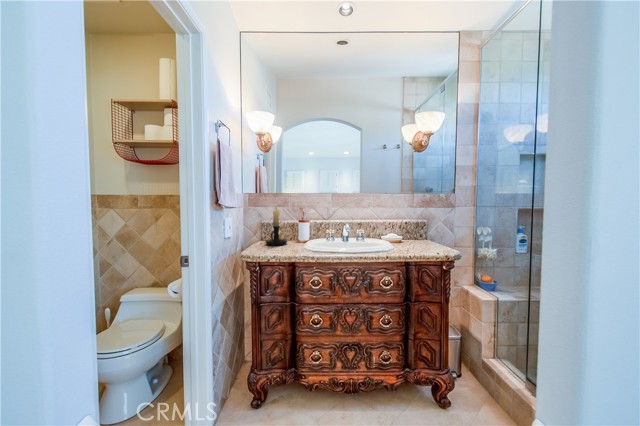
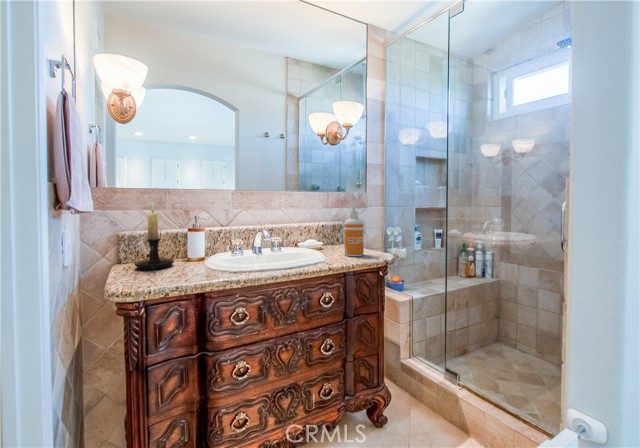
soap dispenser: none [413,207,431,250] -> present [344,207,364,256]

